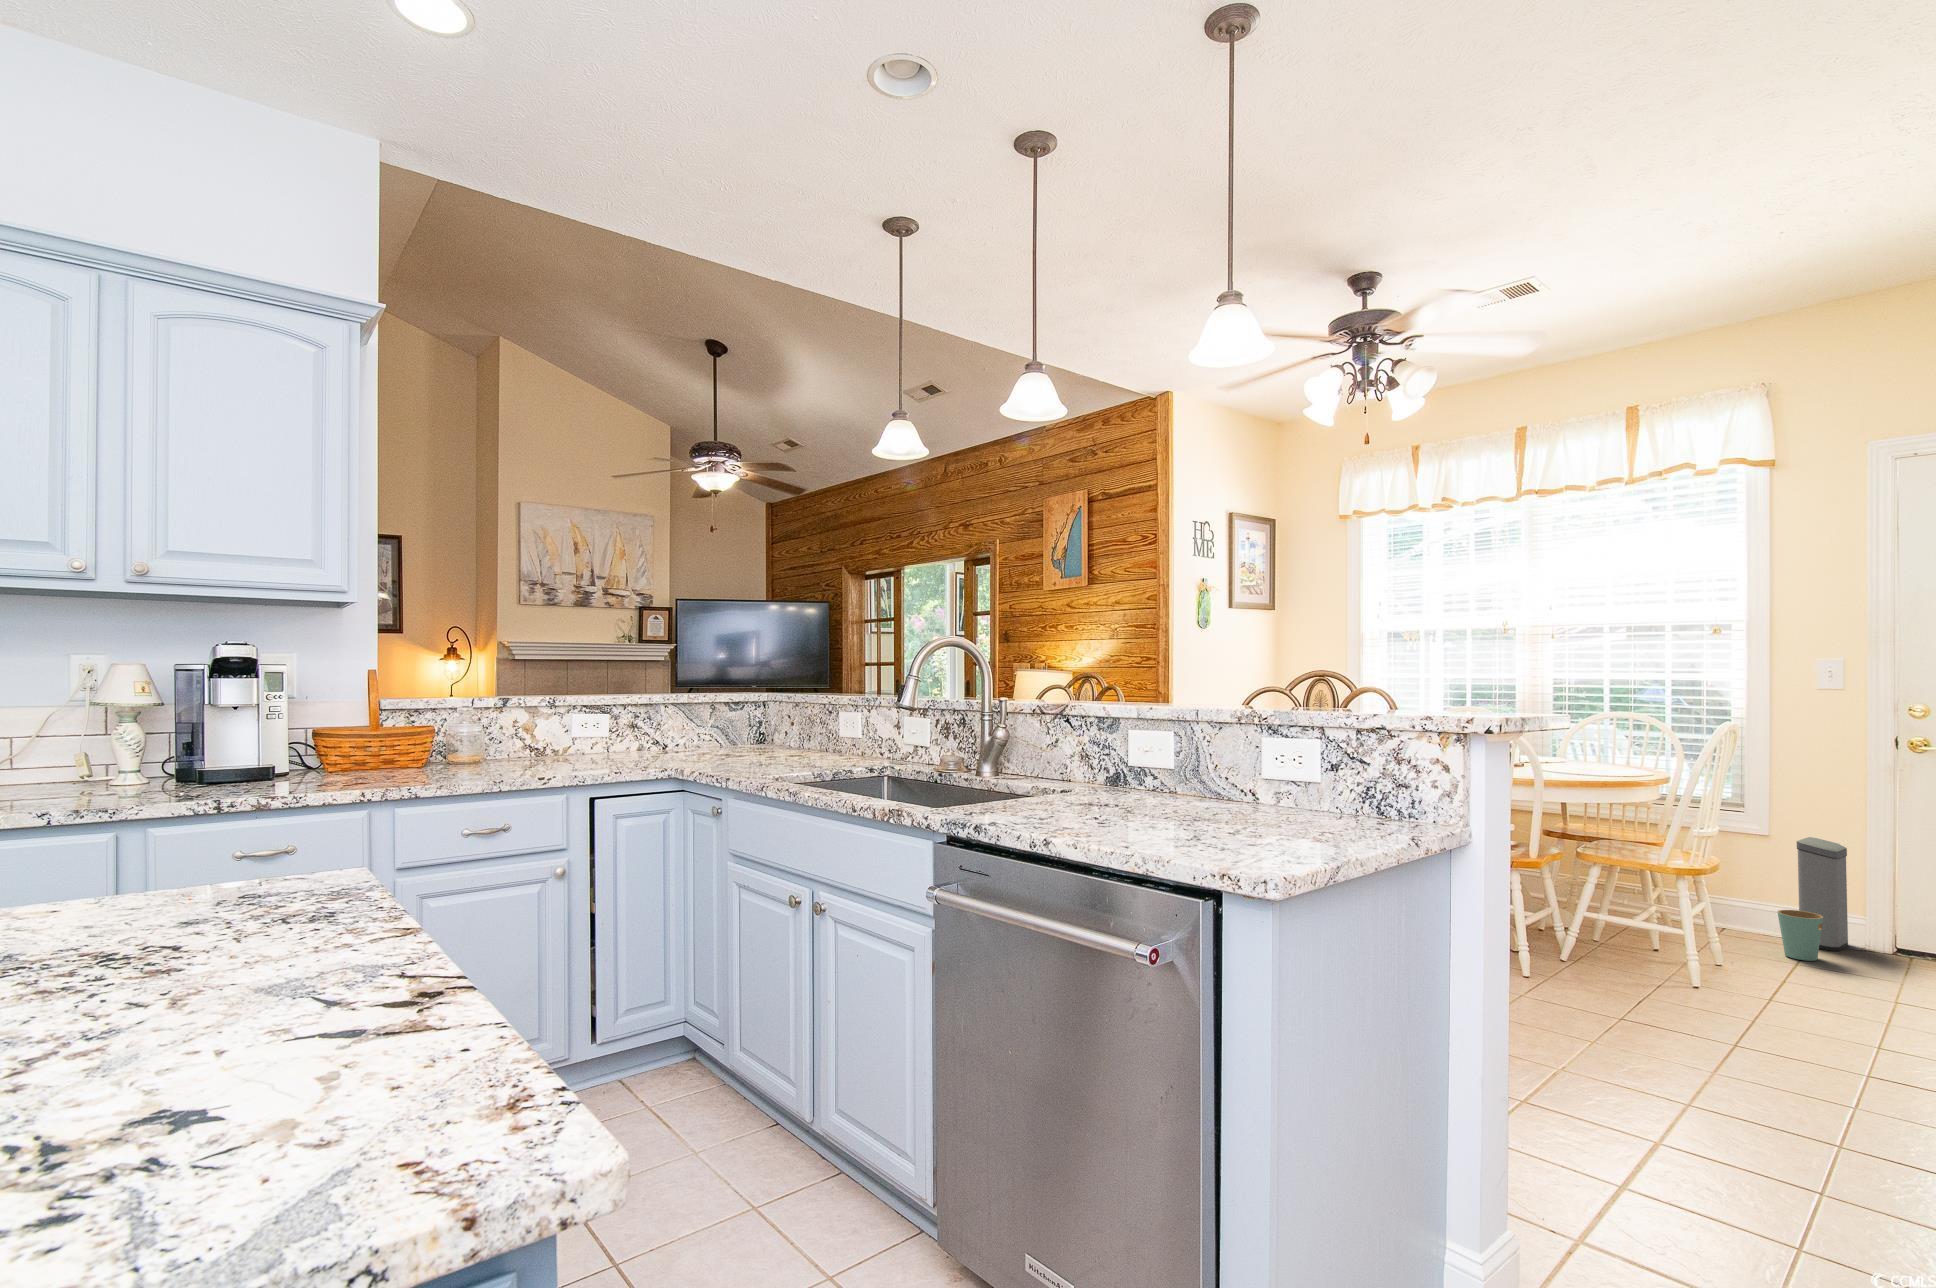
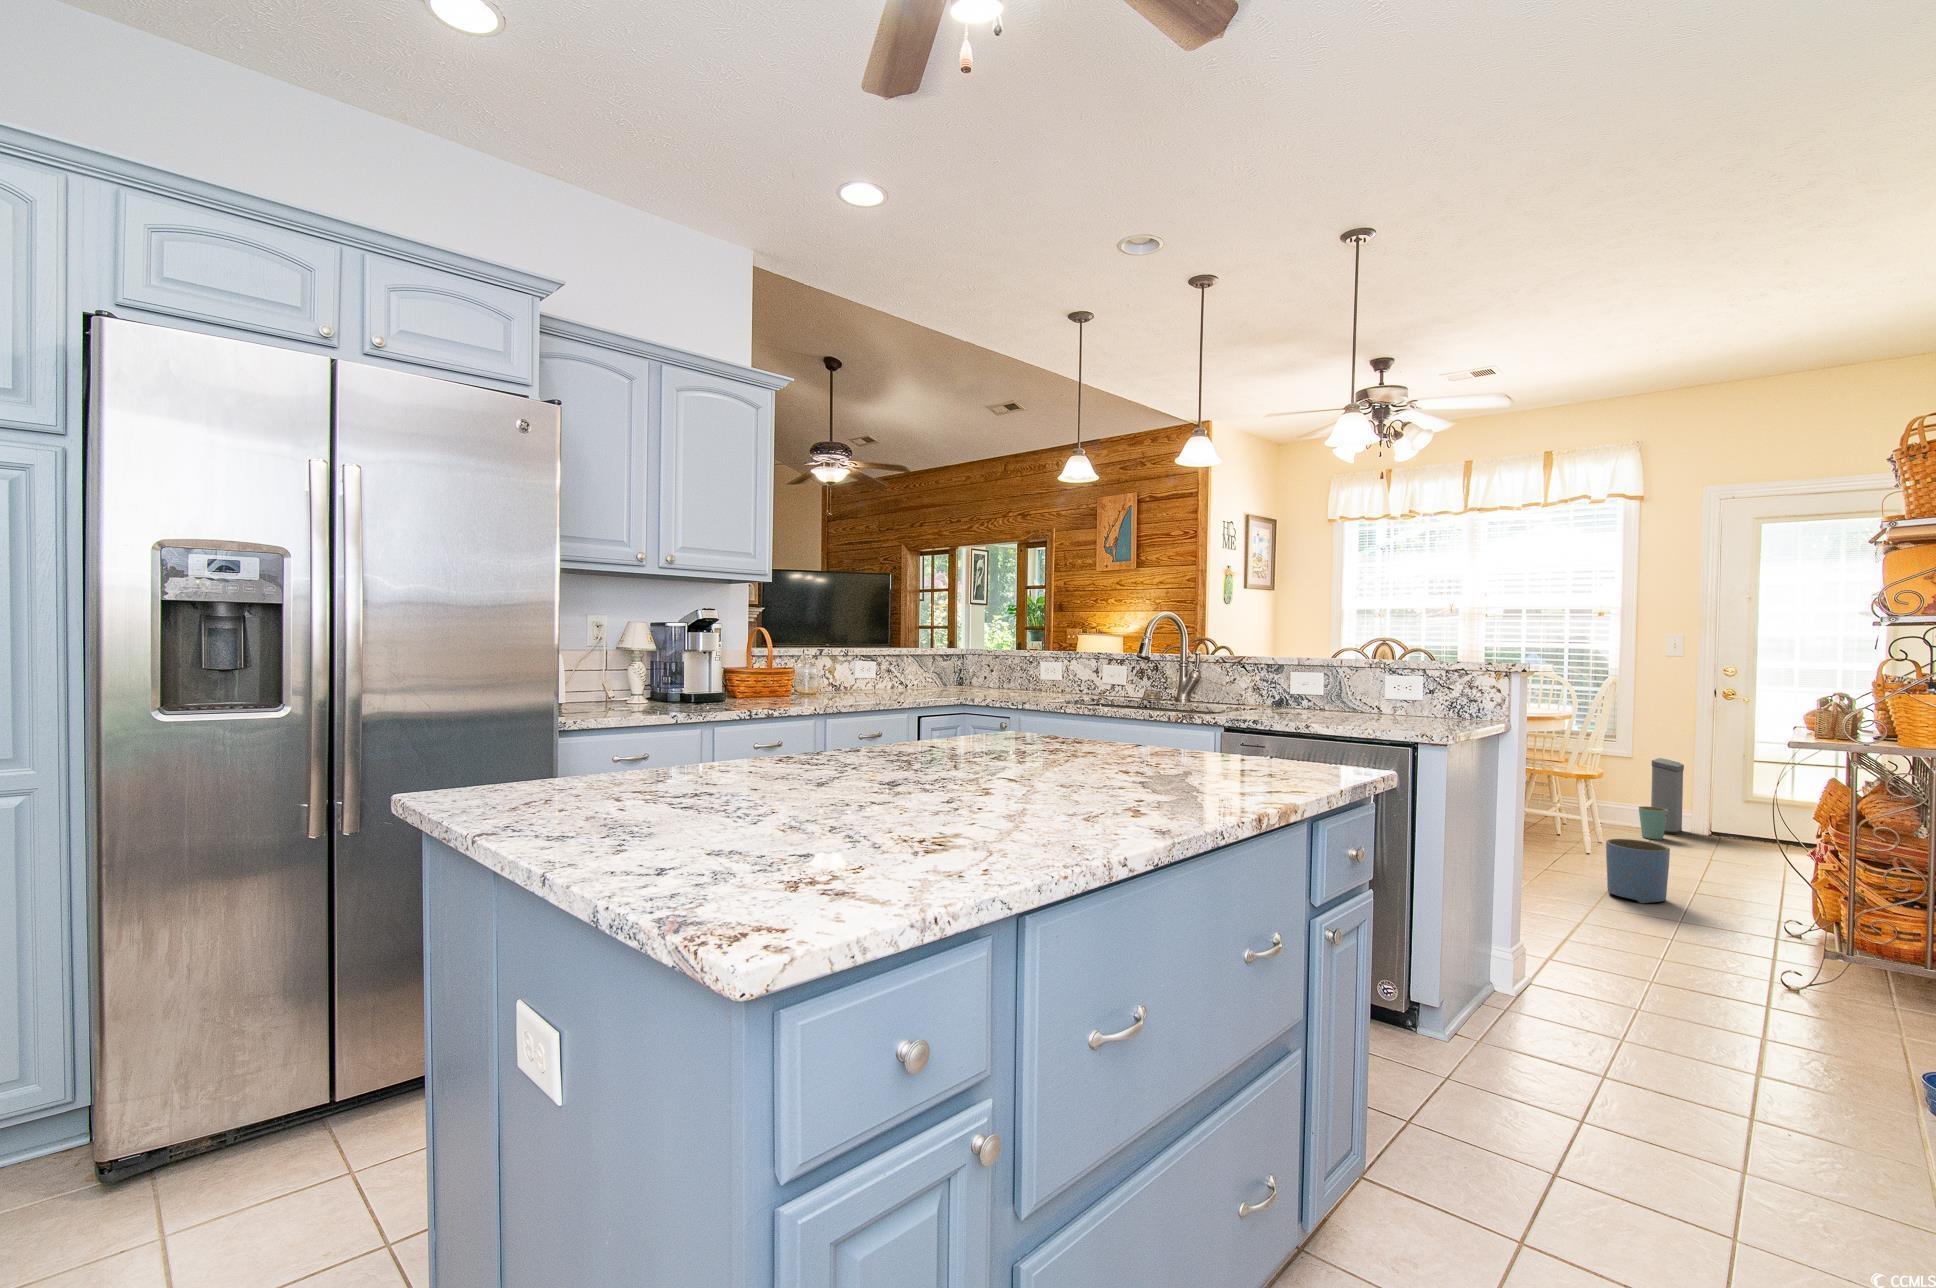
planter: none [1706,982,1811,1094] -> present [1606,839,1670,903]

